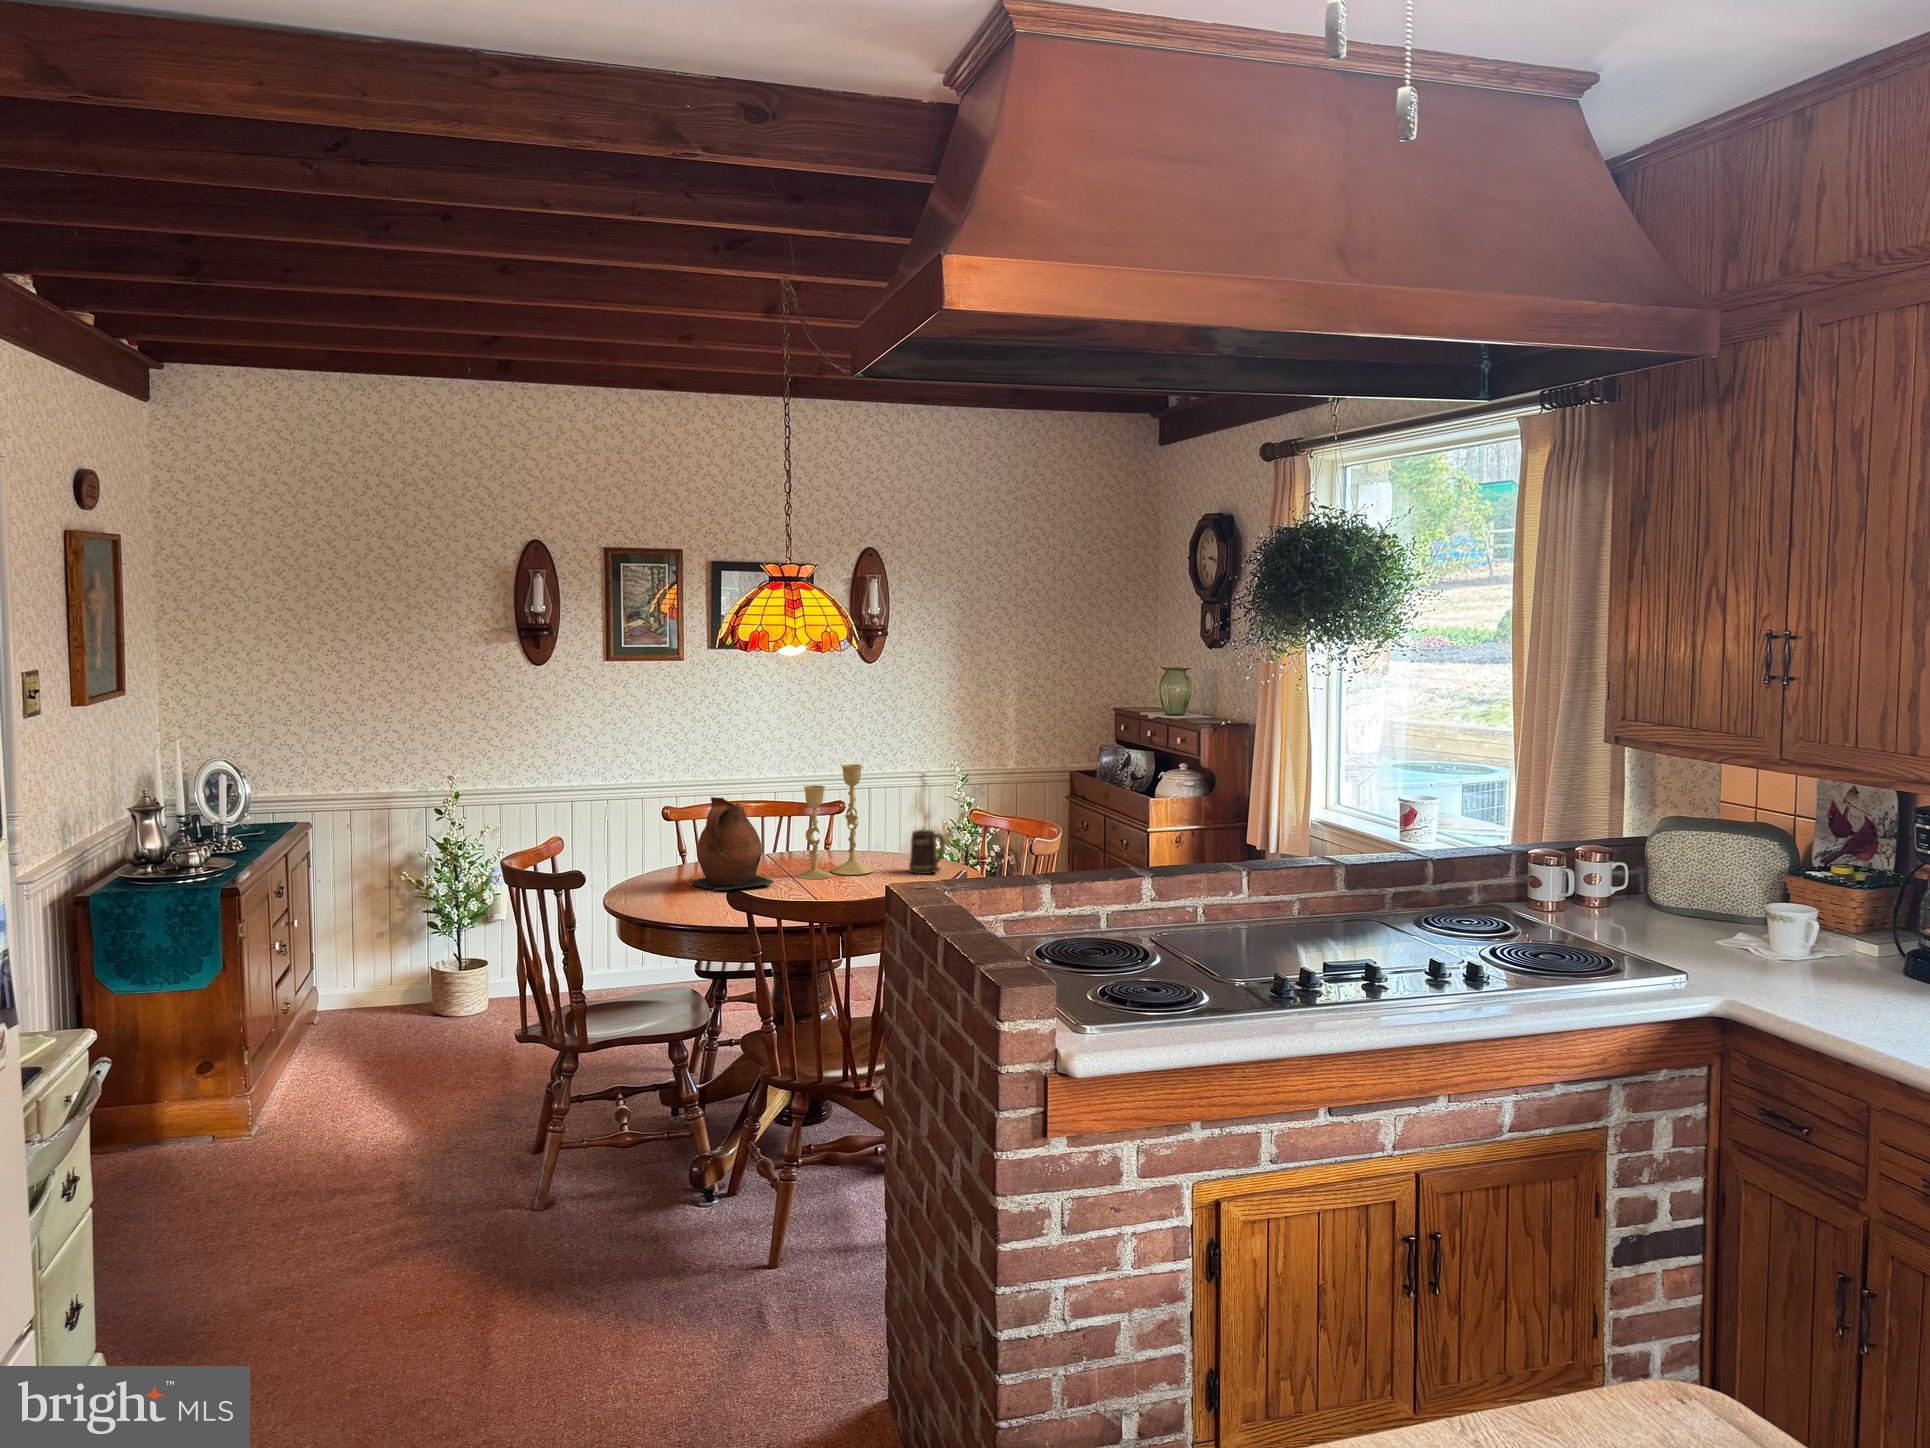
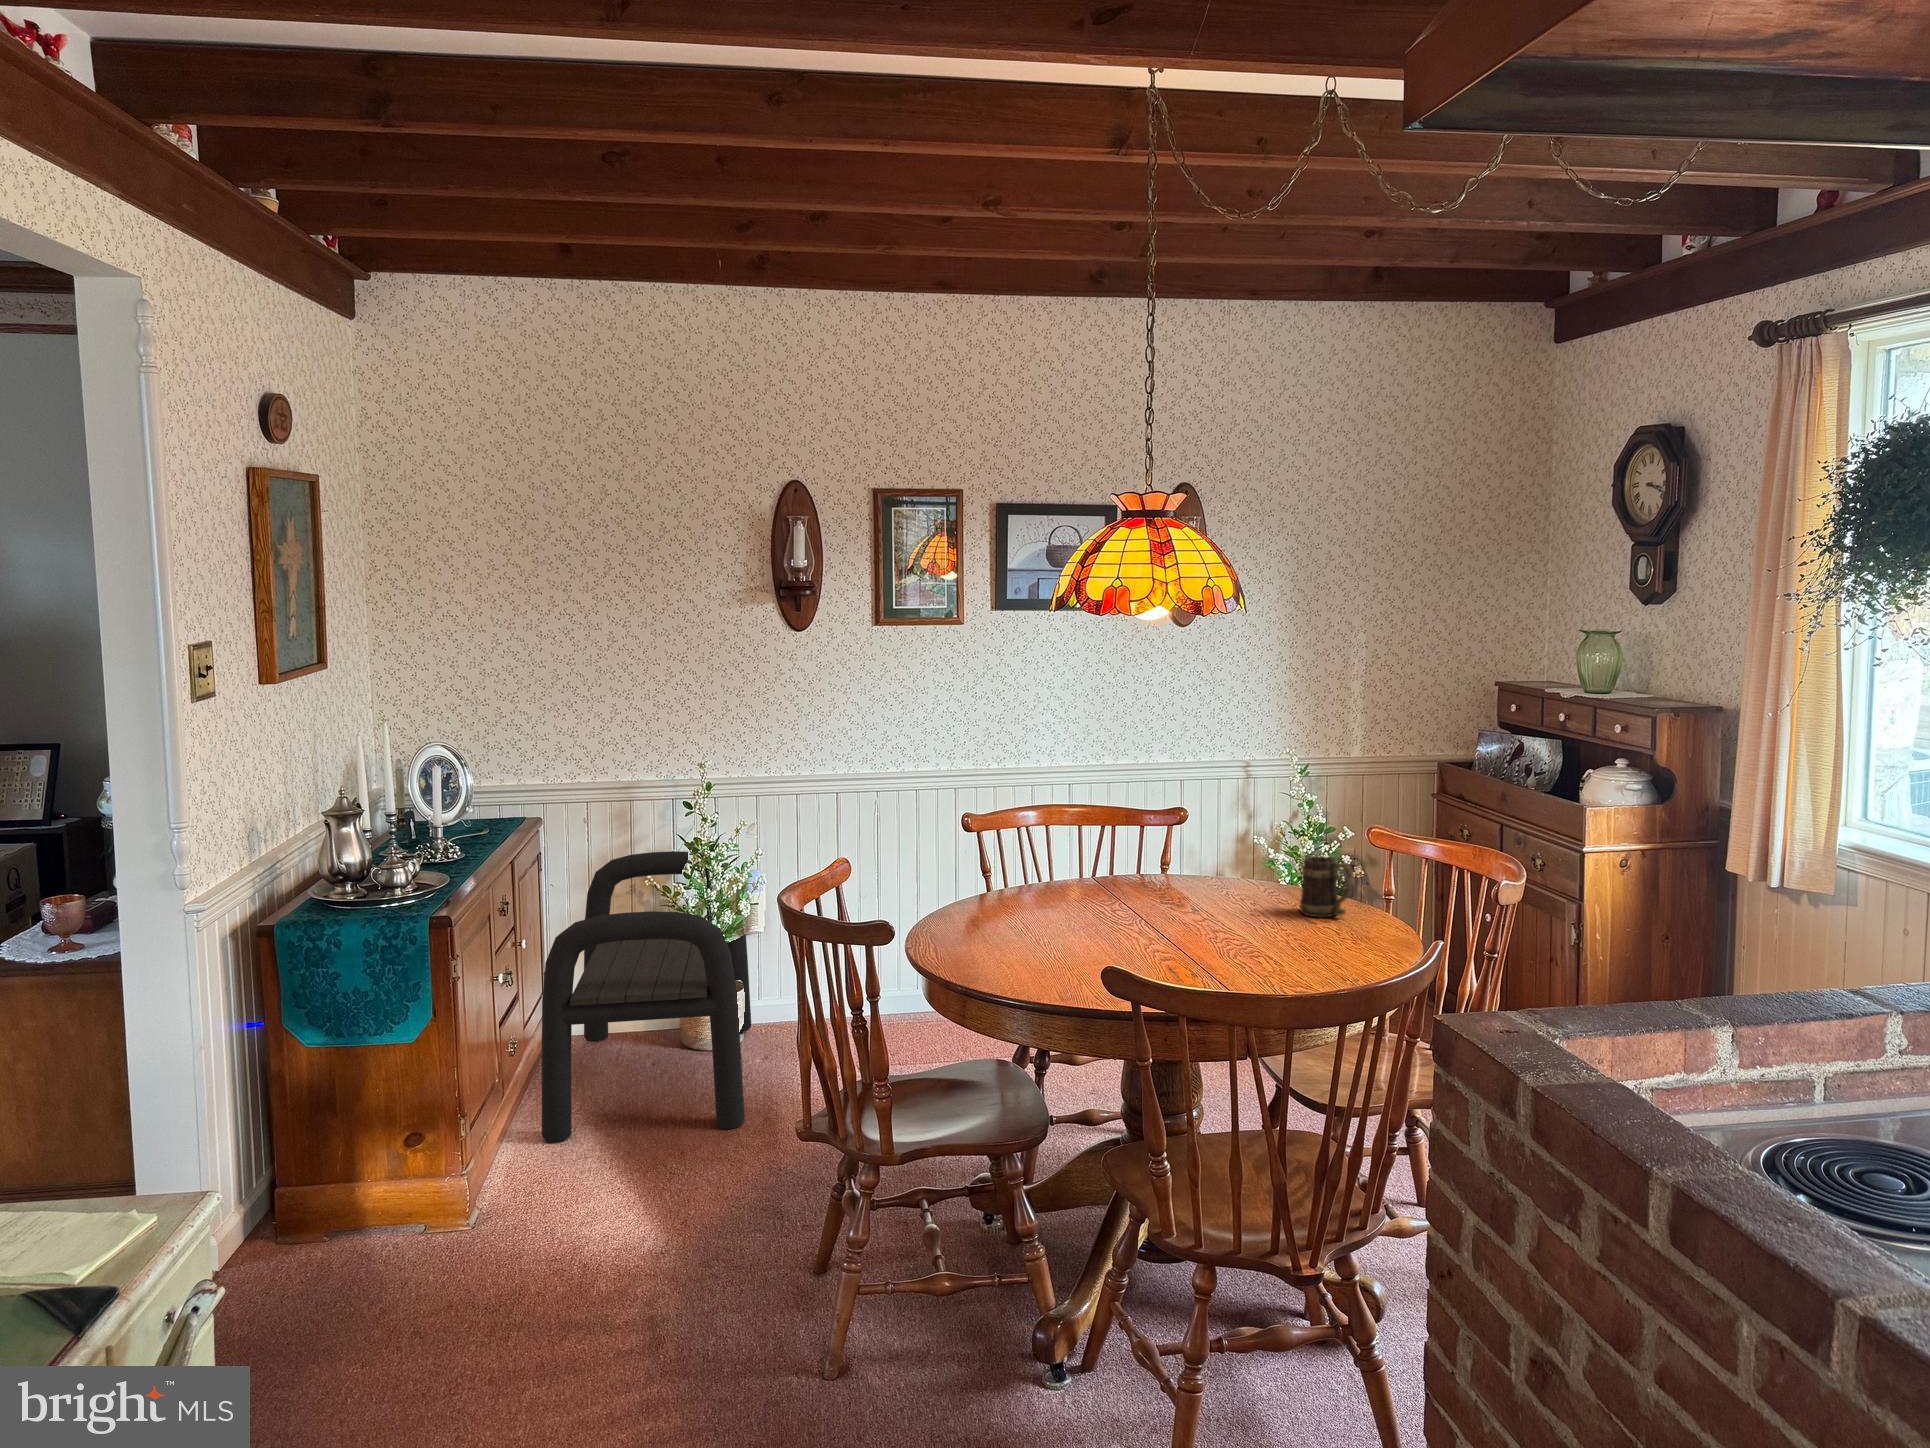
candlestick: present [797,764,873,880] -> none [1151,766,1252,925]
ceramic pitcher: present [691,797,774,890] -> none [1012,813,1128,943]
bench: none [310,851,495,1082] -> present [542,851,751,1143]

